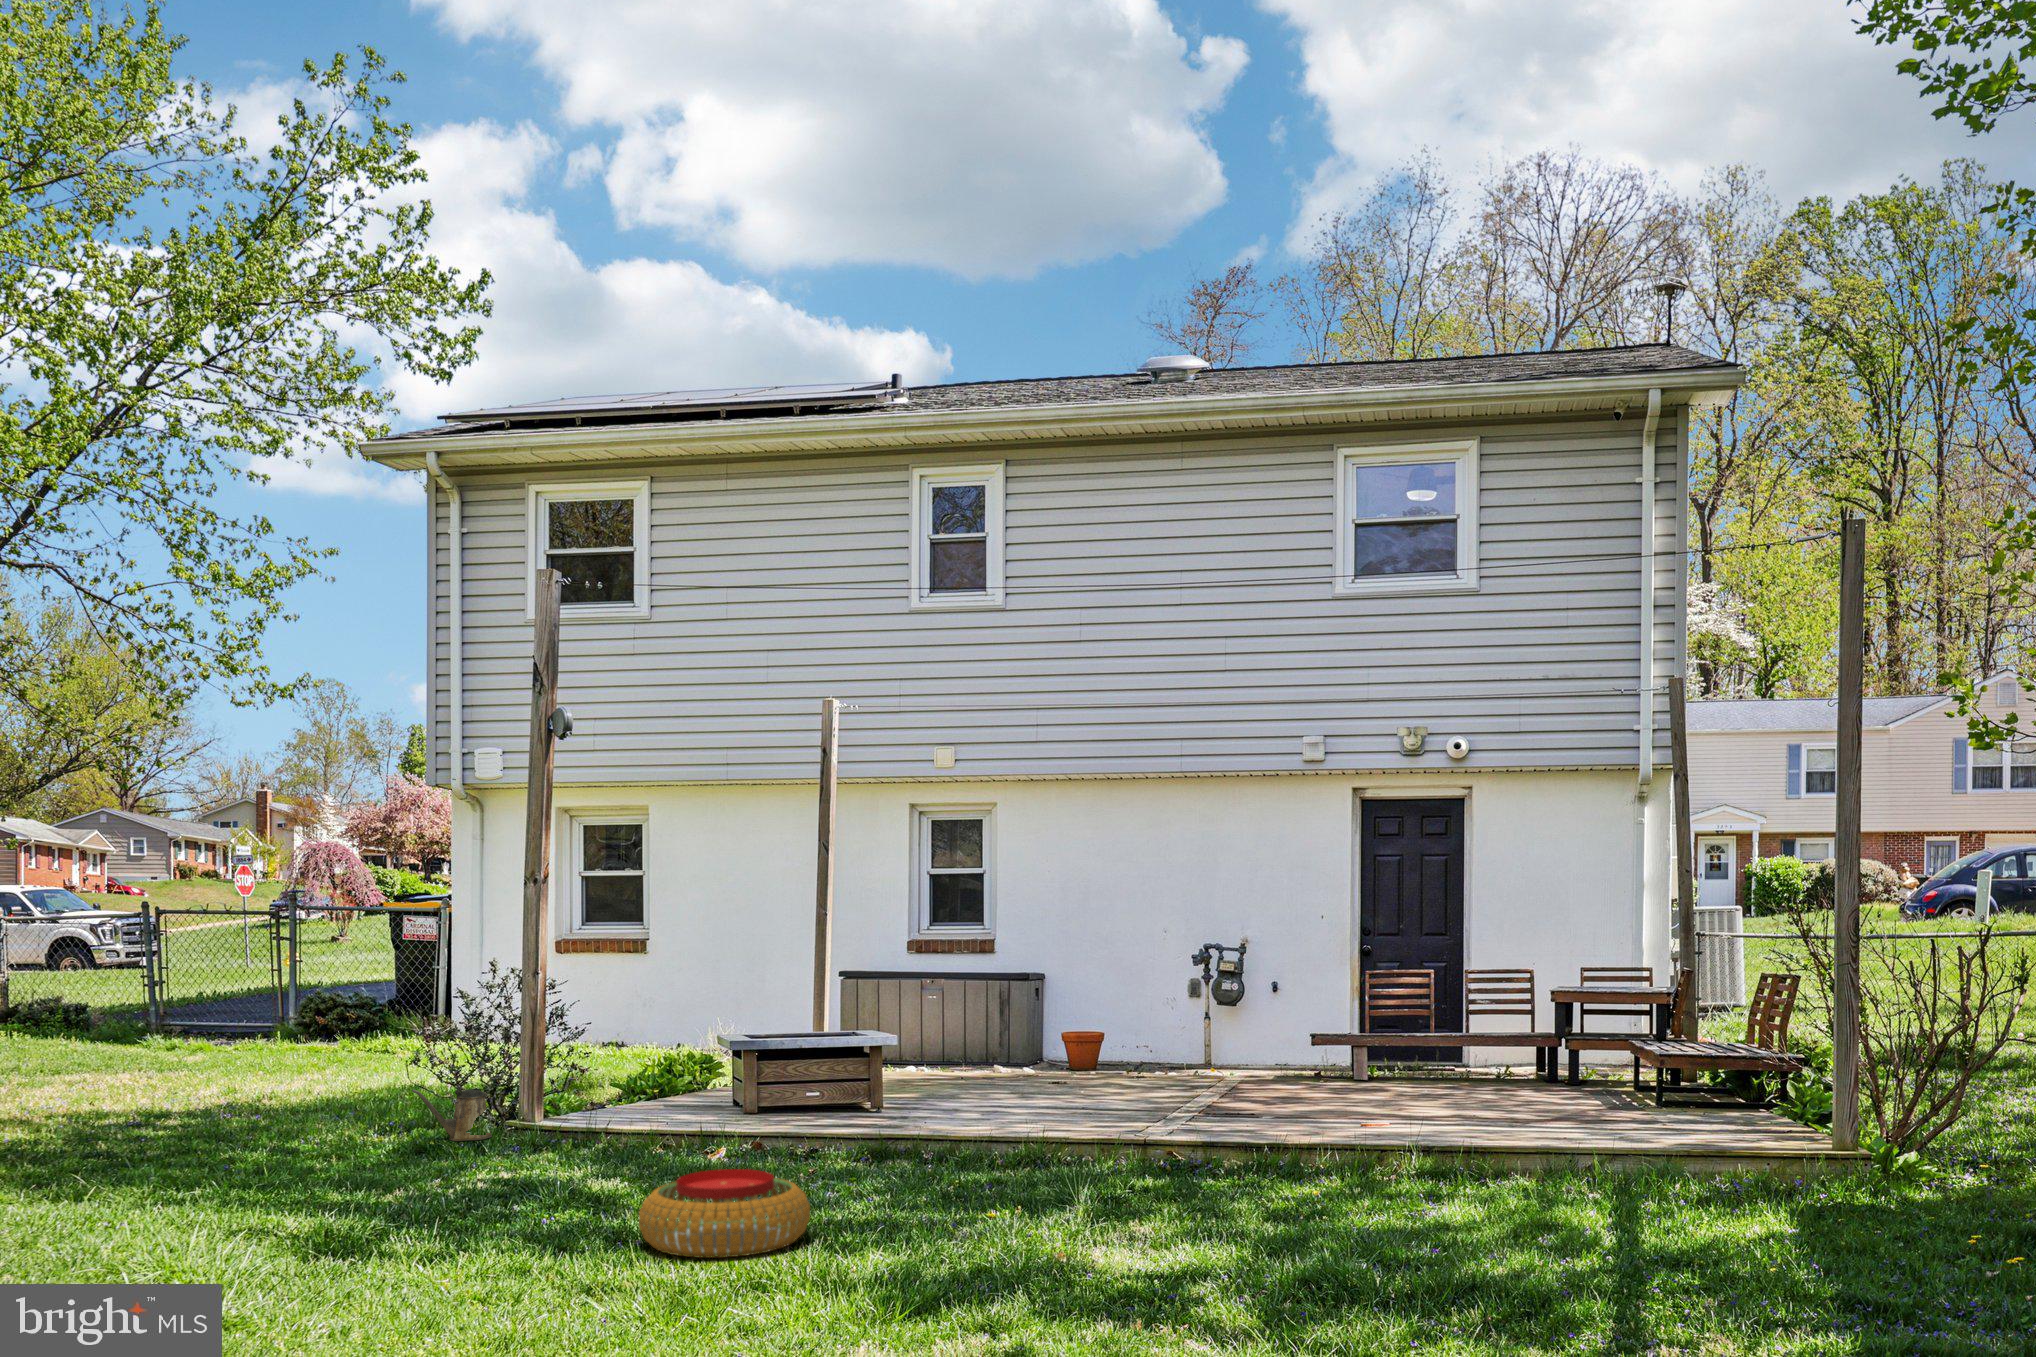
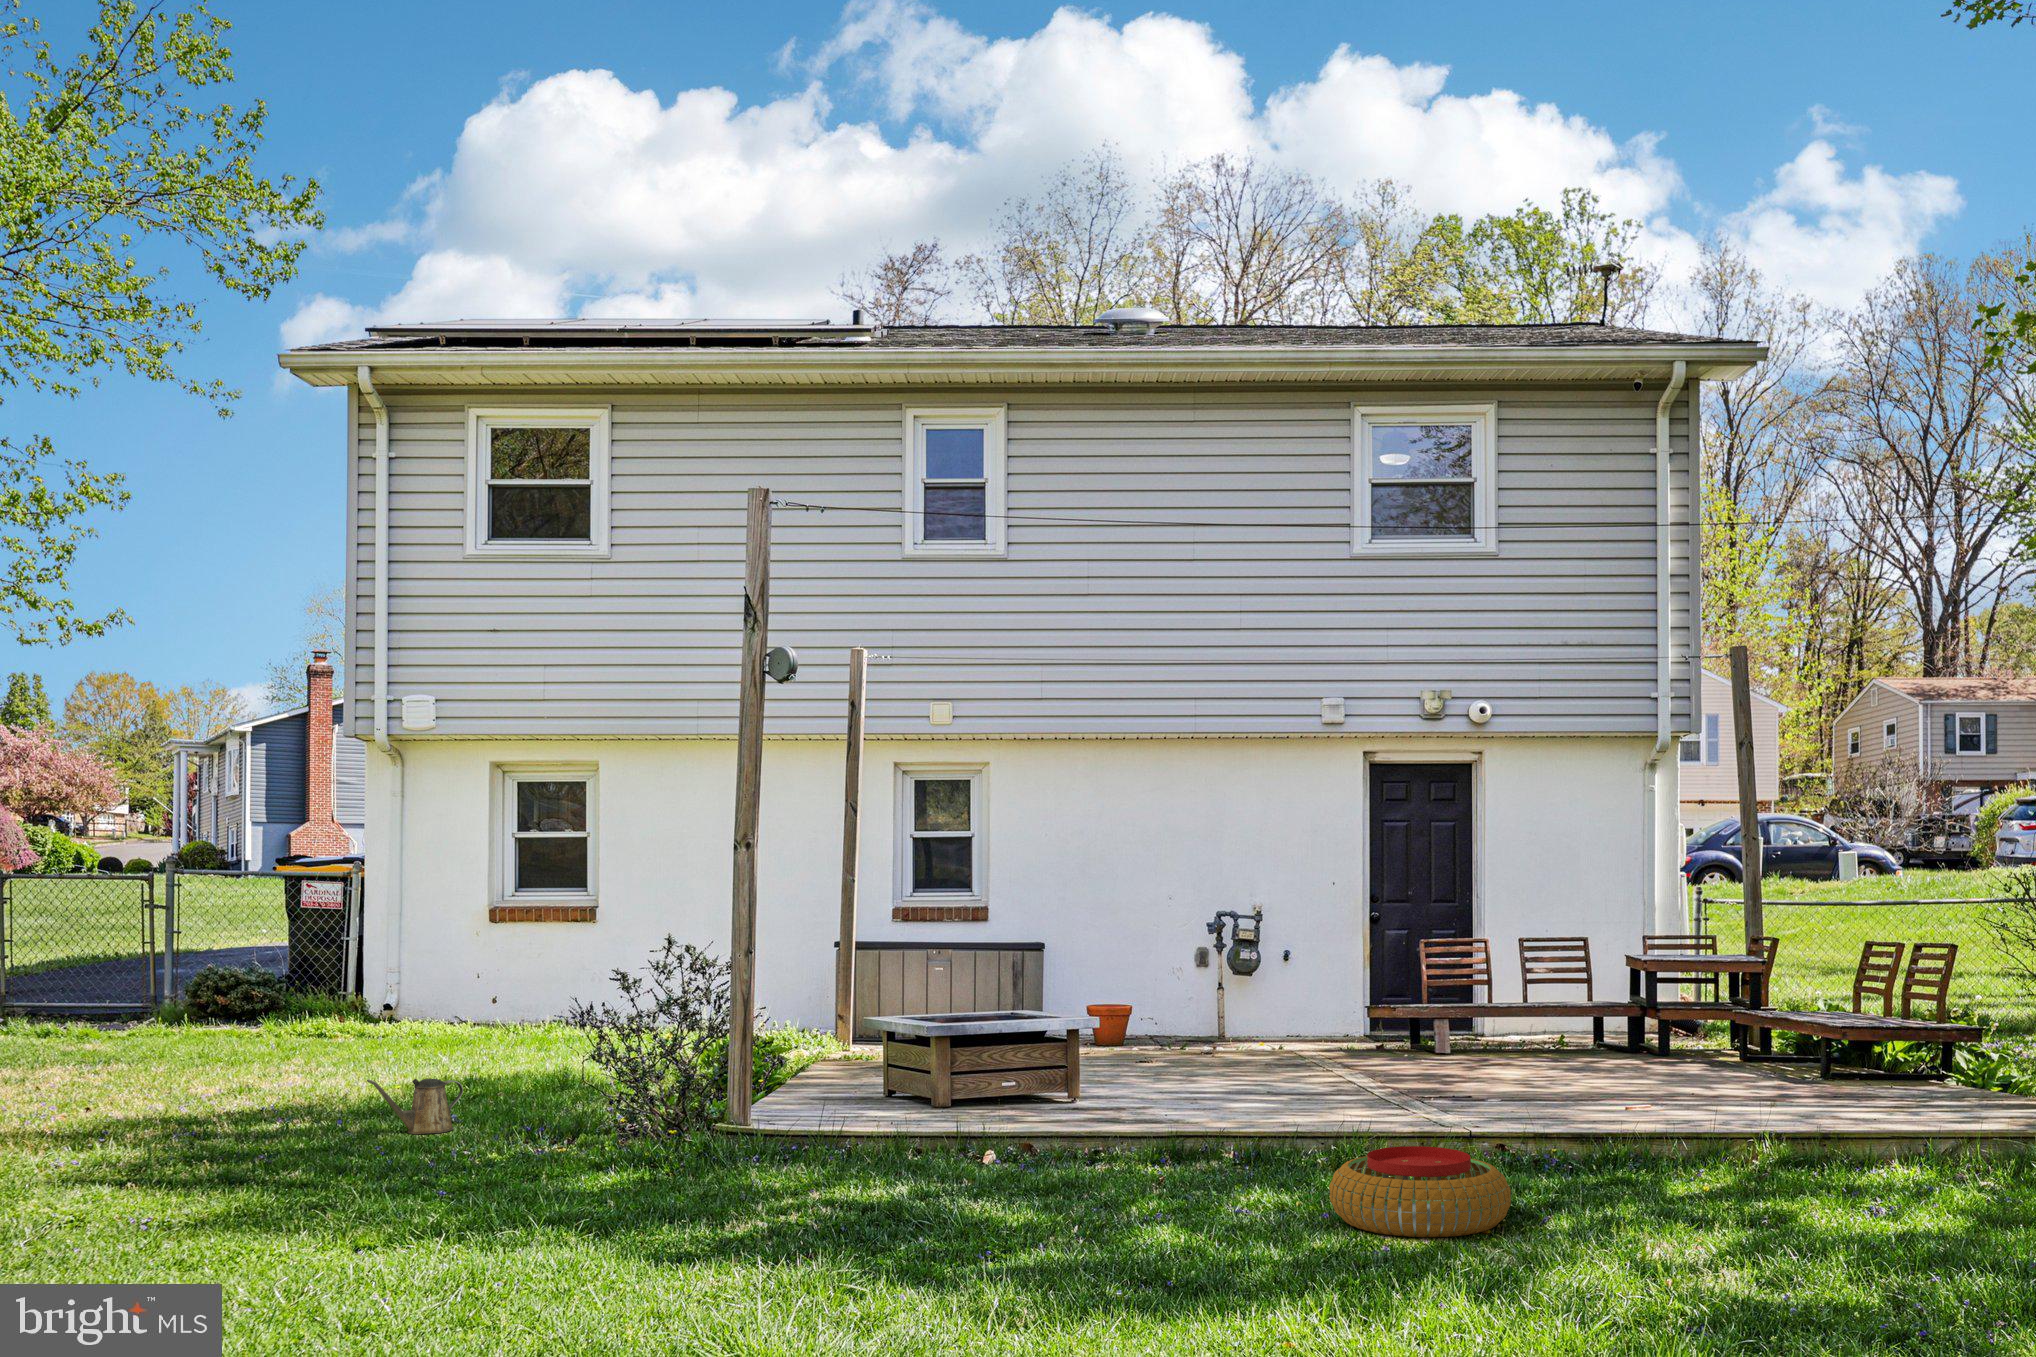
pouf: present [639,1169,810,1258] -> present [1329,1146,1511,1237]

